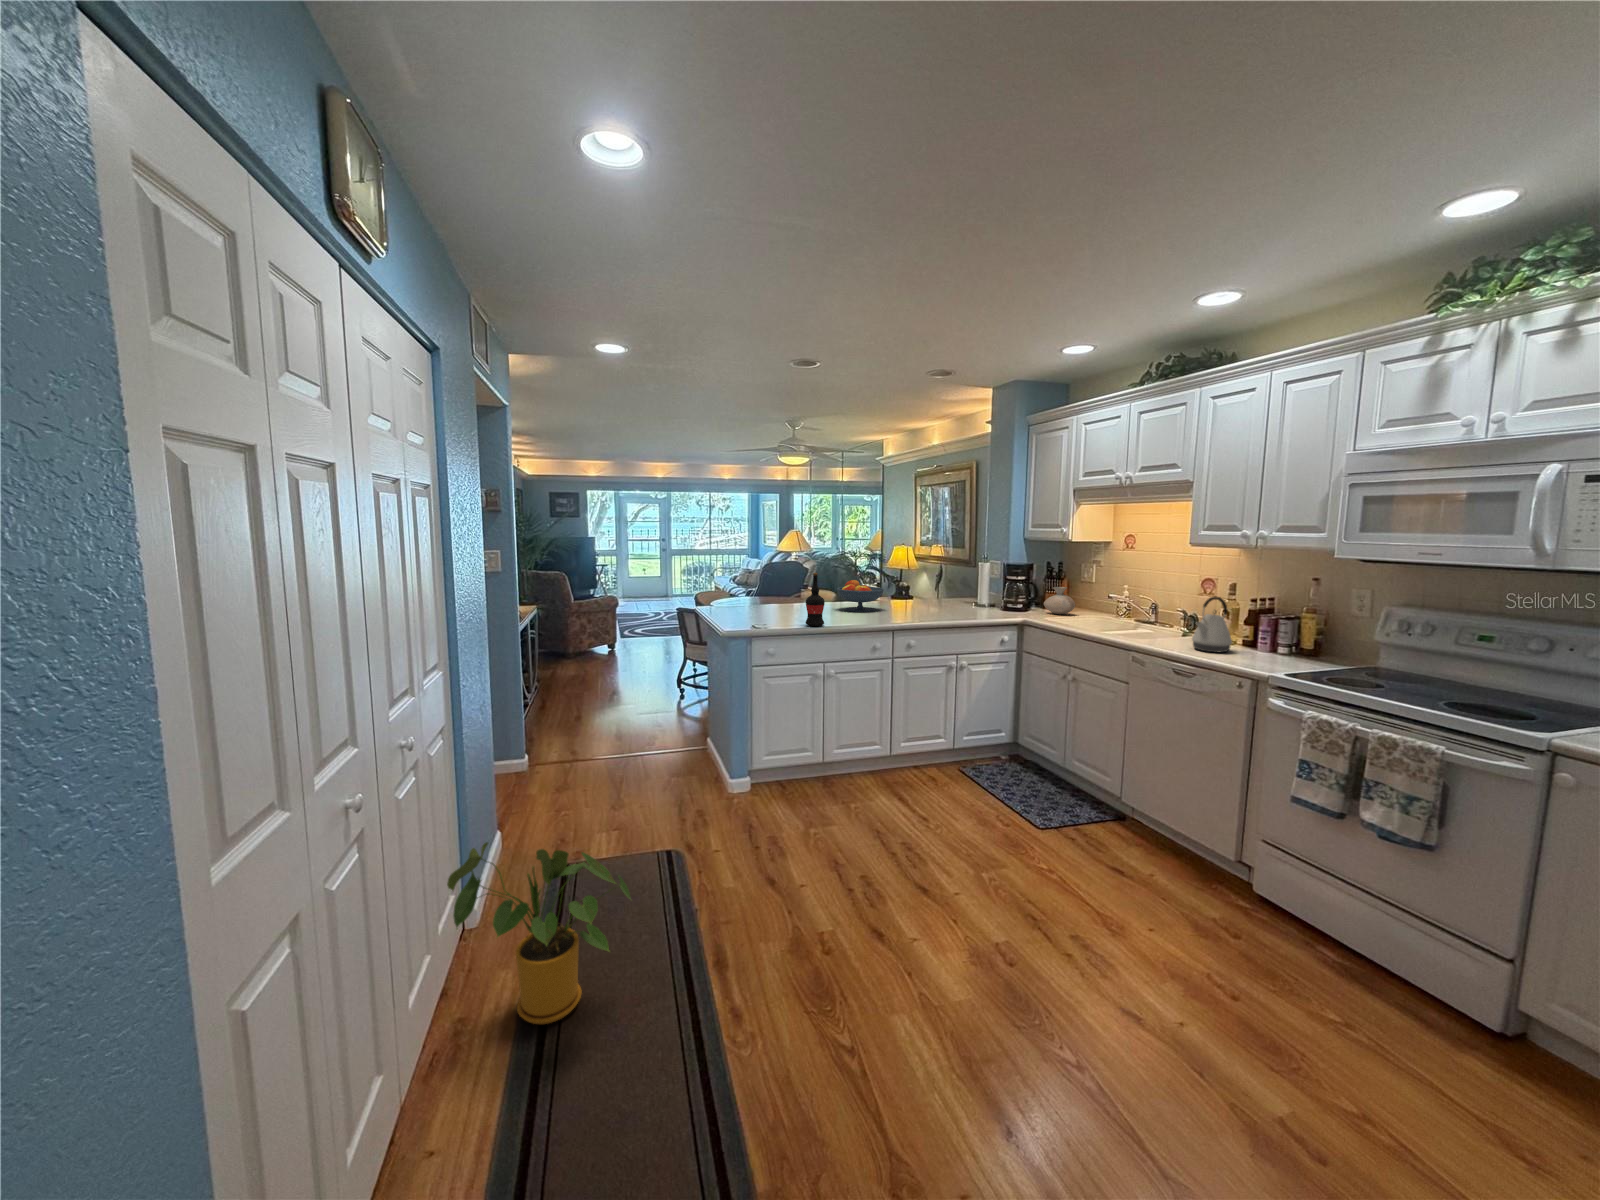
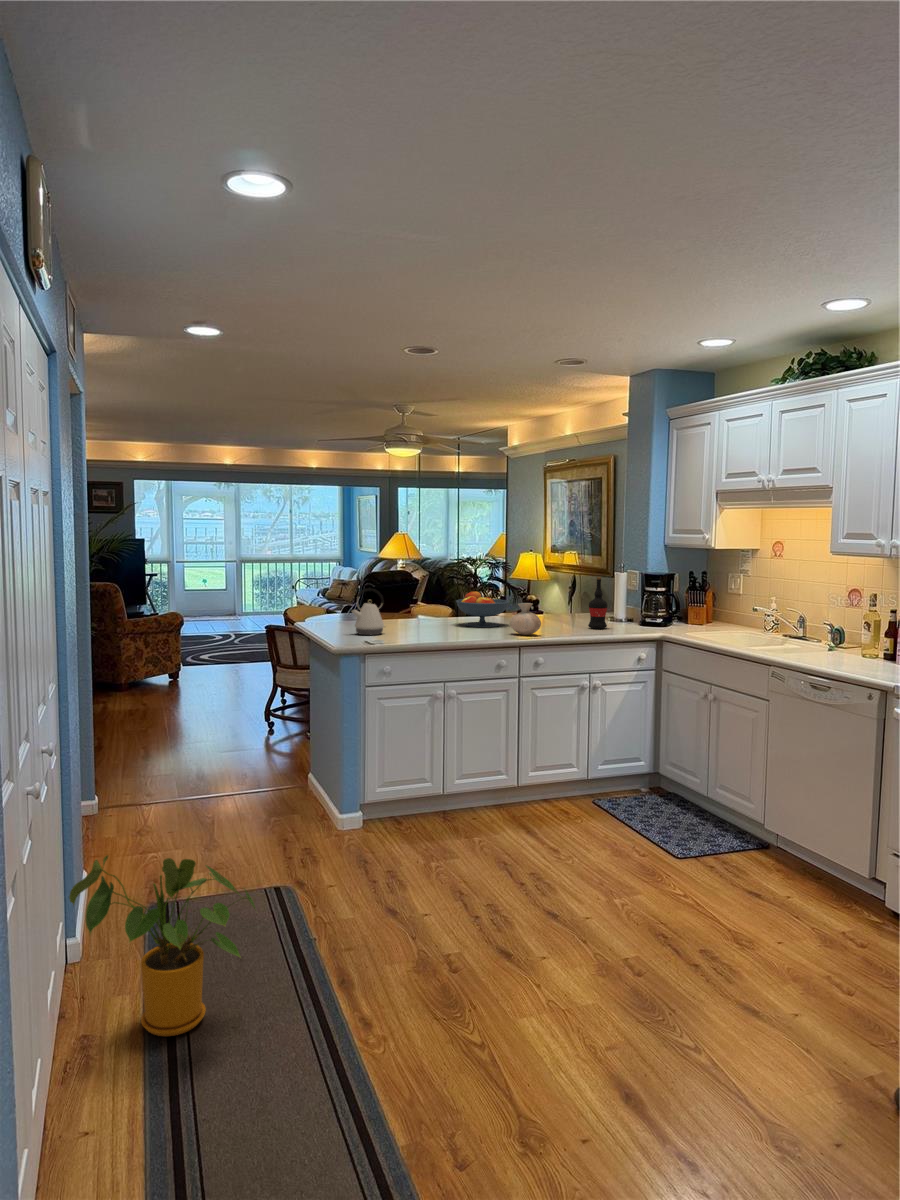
wine bottle: present [805,573,825,626] -> present [588,577,608,629]
vase: present [1044,587,1075,614] -> present [509,603,541,635]
kettle: present [1192,596,1232,652] -> present [352,588,386,635]

